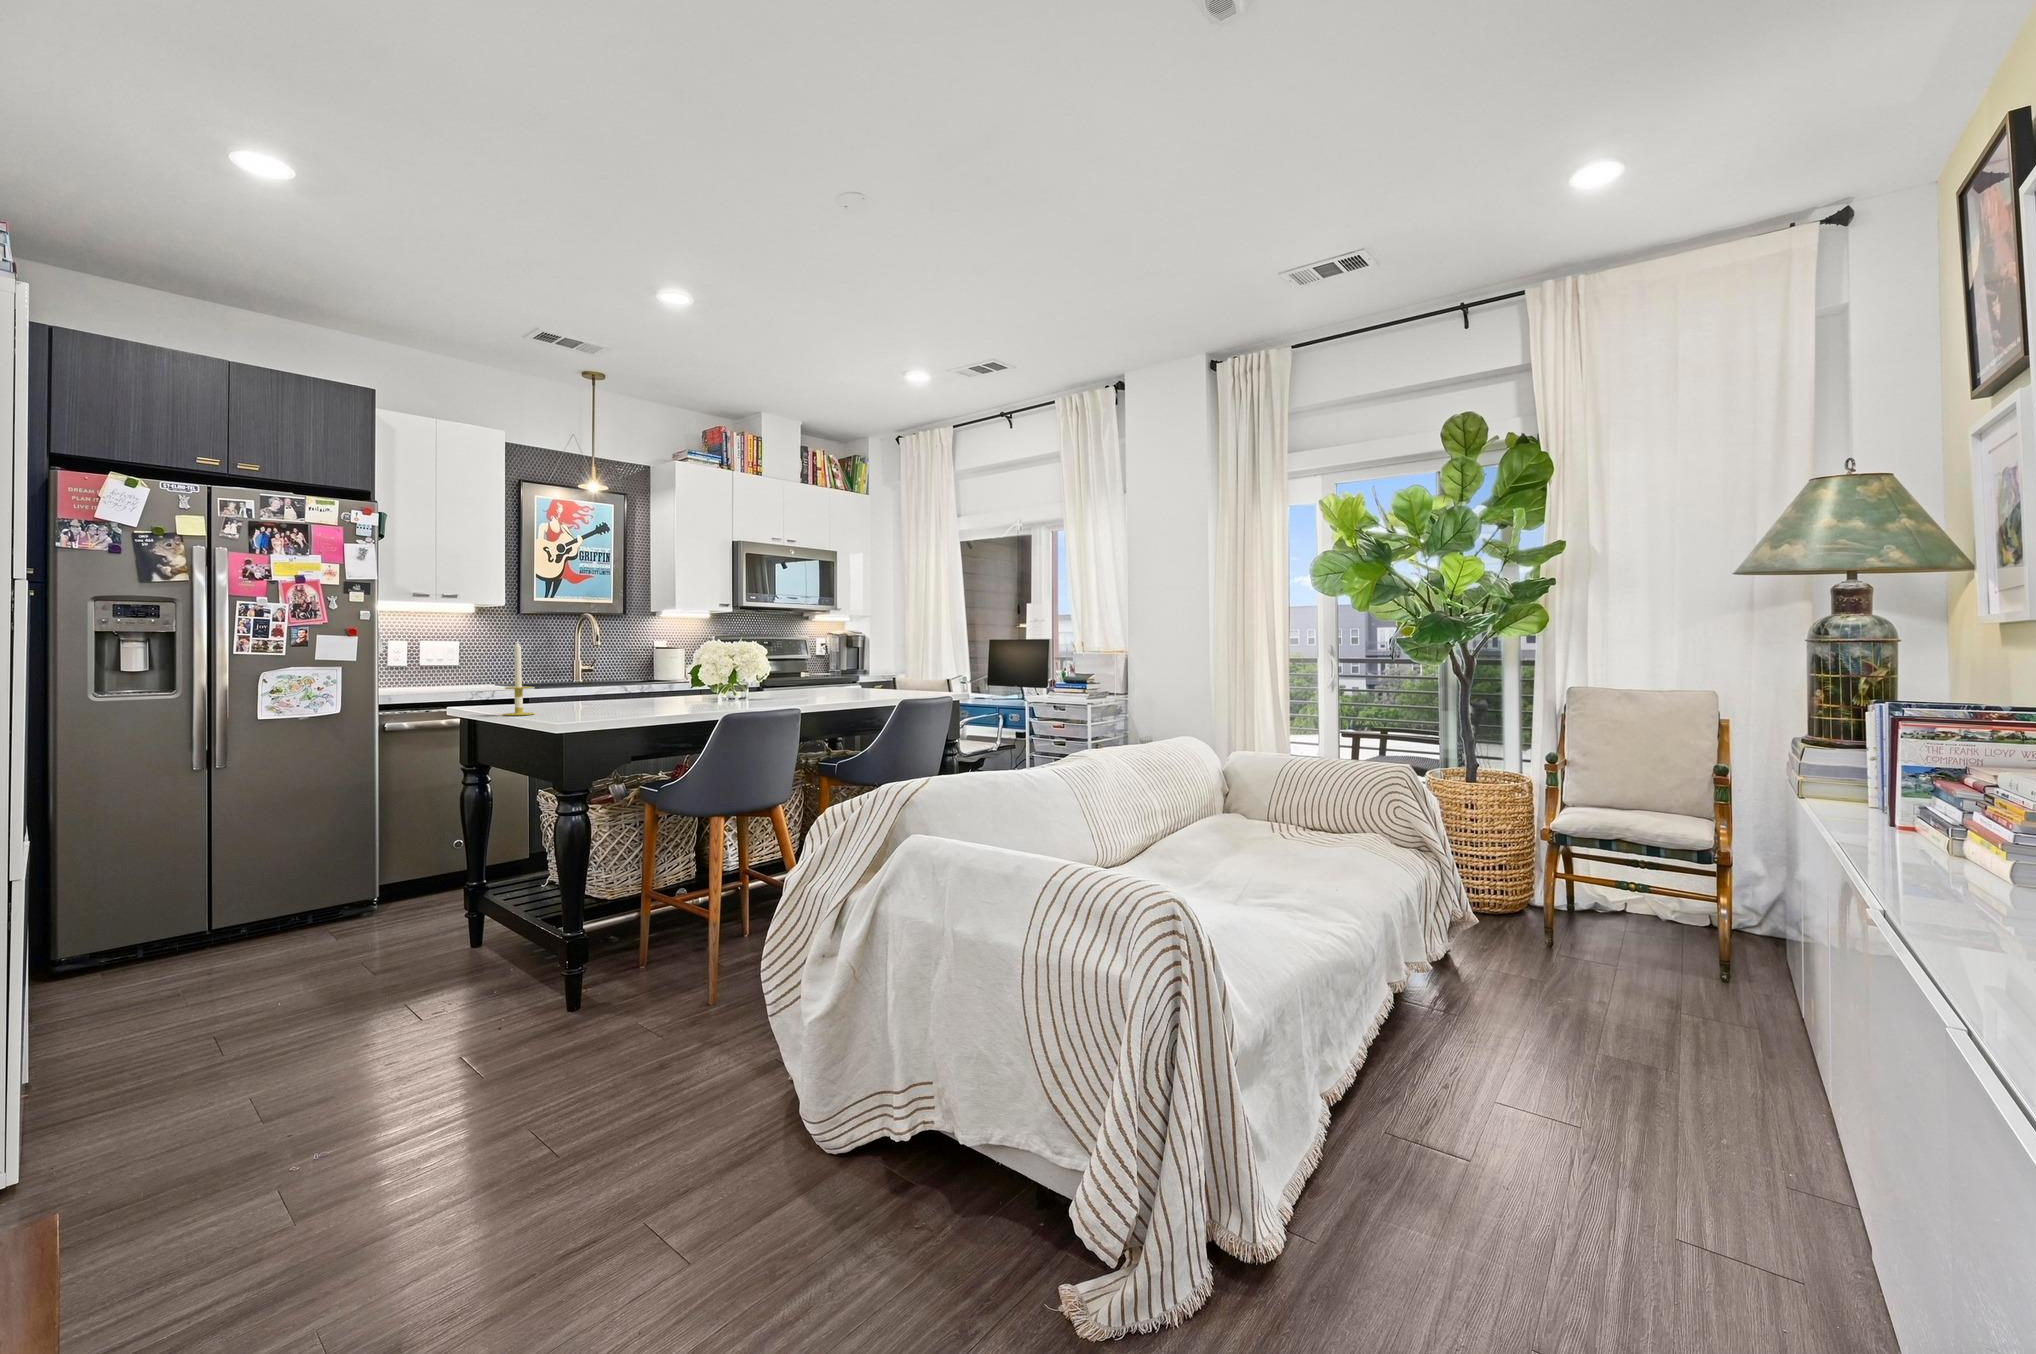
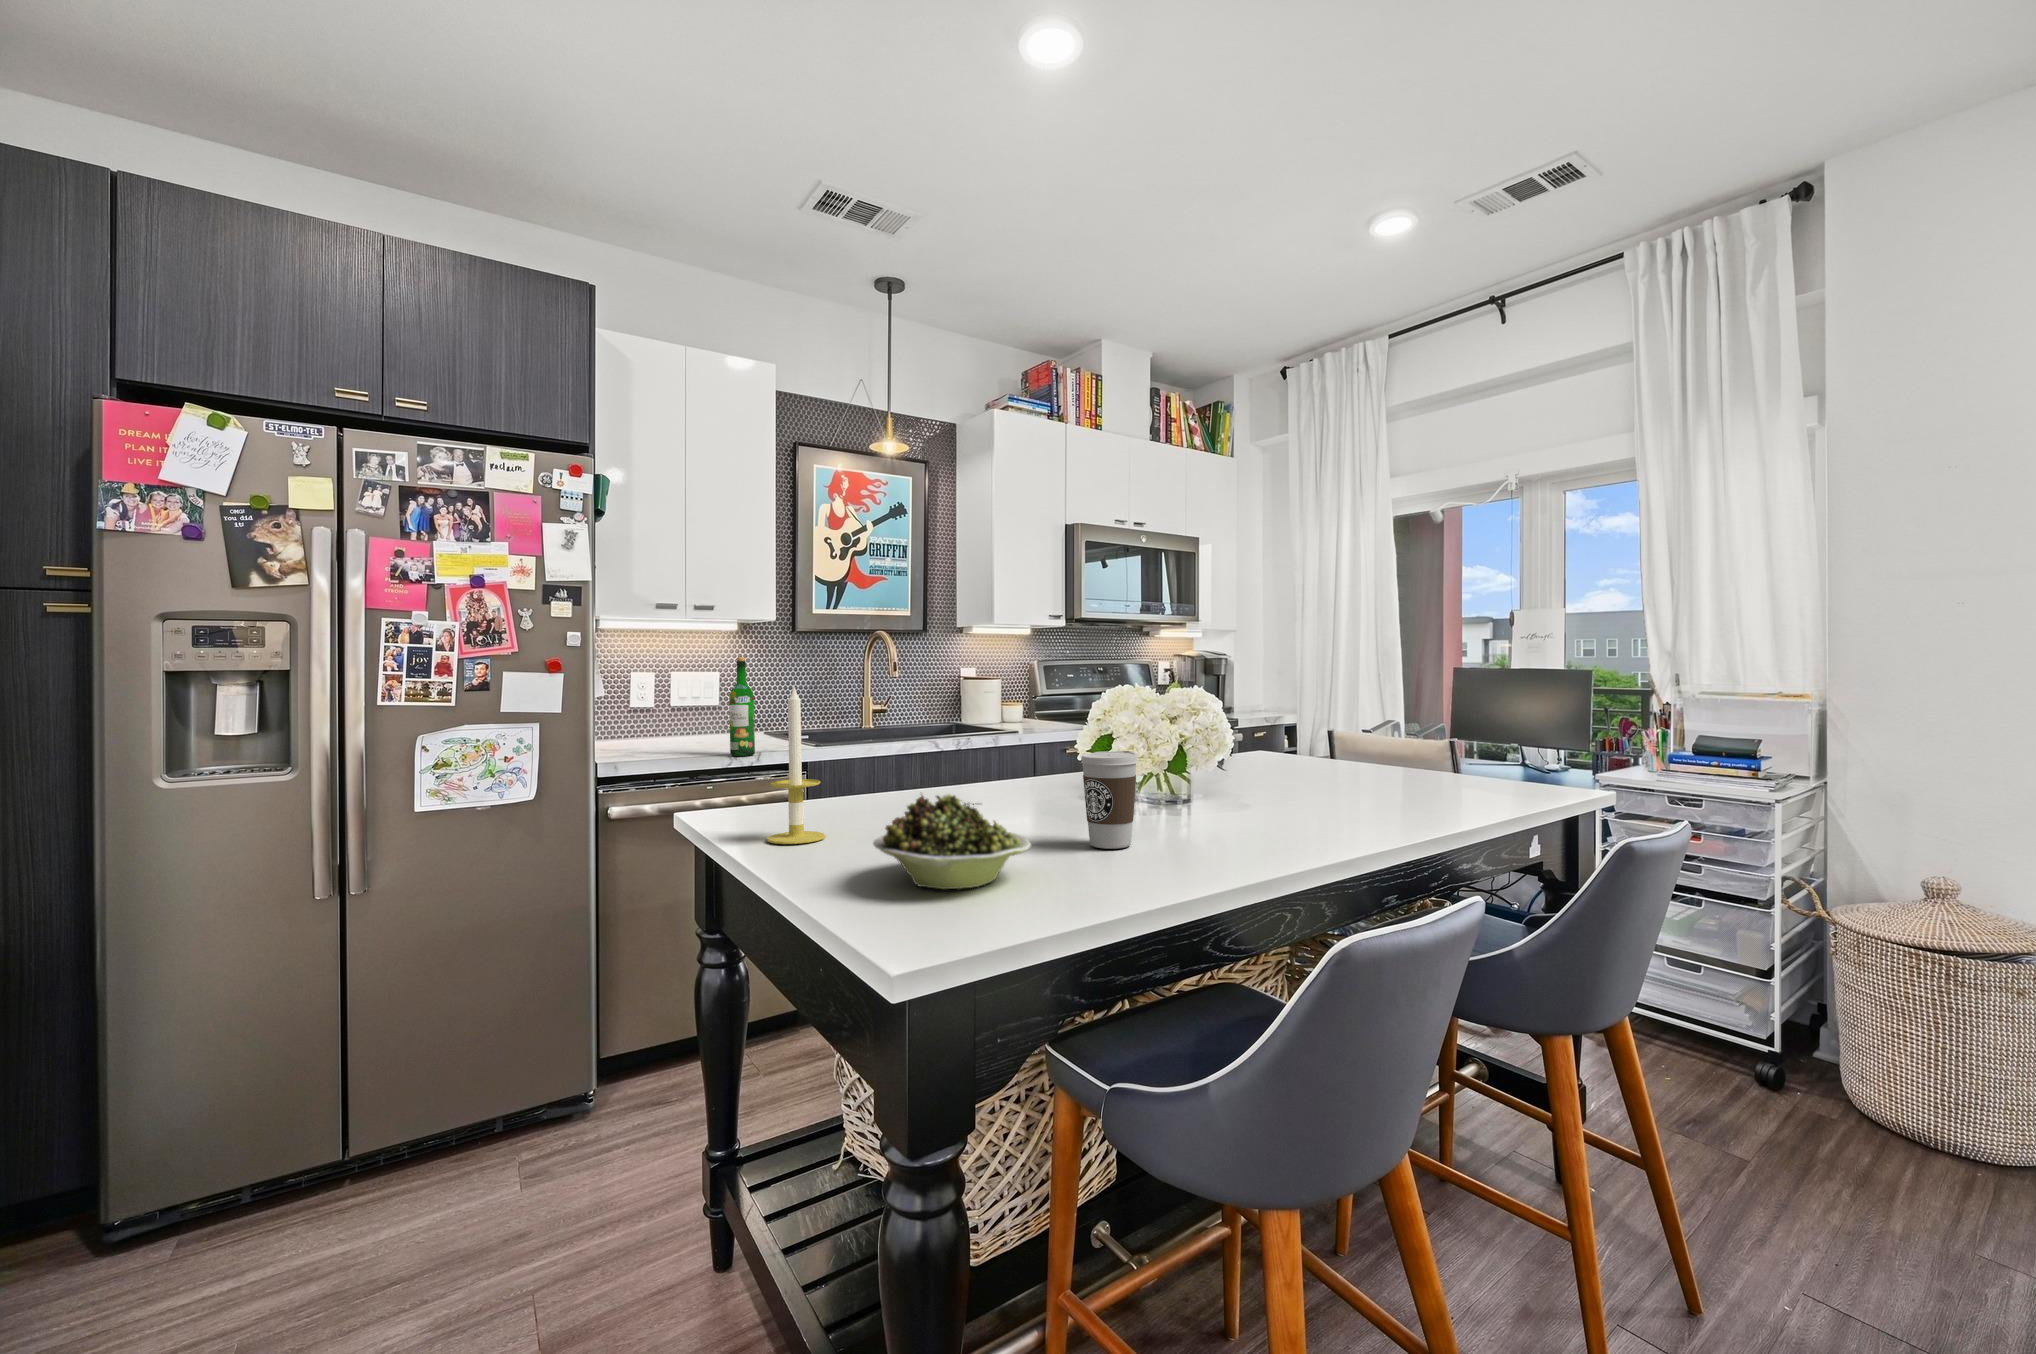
wine bottle: none [471,630,490,696] -> present [729,657,755,756]
coffee cup: none [661,671,688,712] -> present [1081,751,1138,849]
bowl: none [554,683,627,720] -> present [873,794,1030,889]

